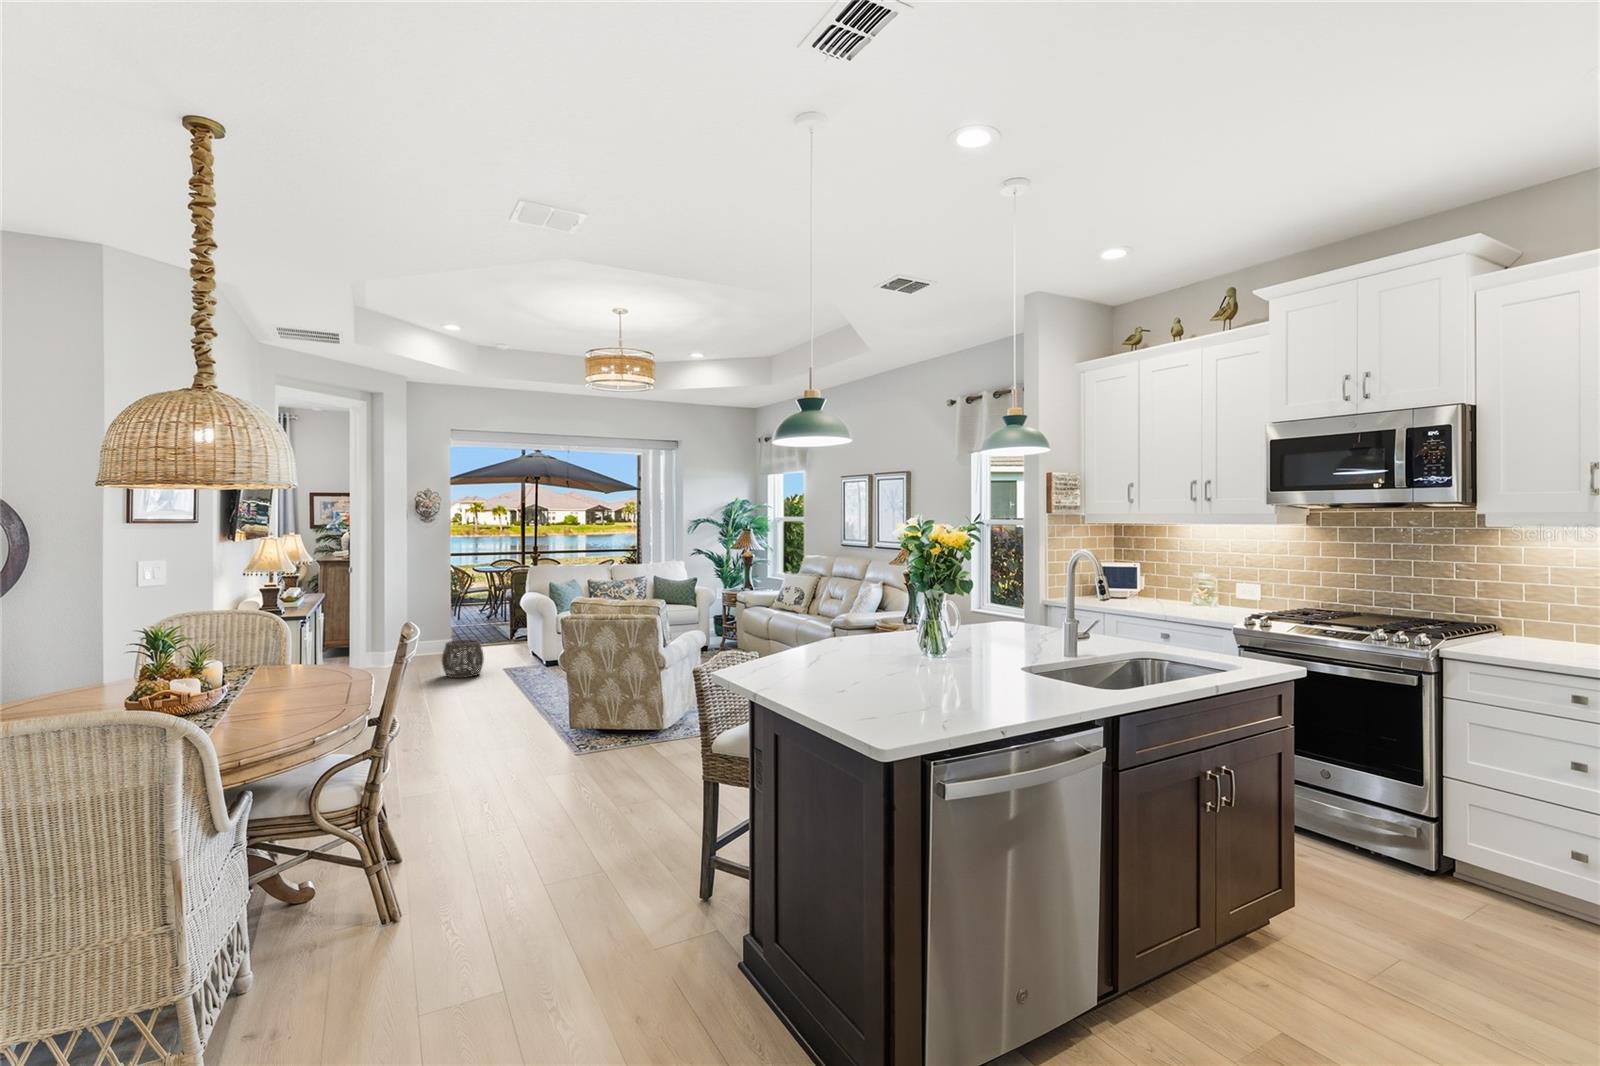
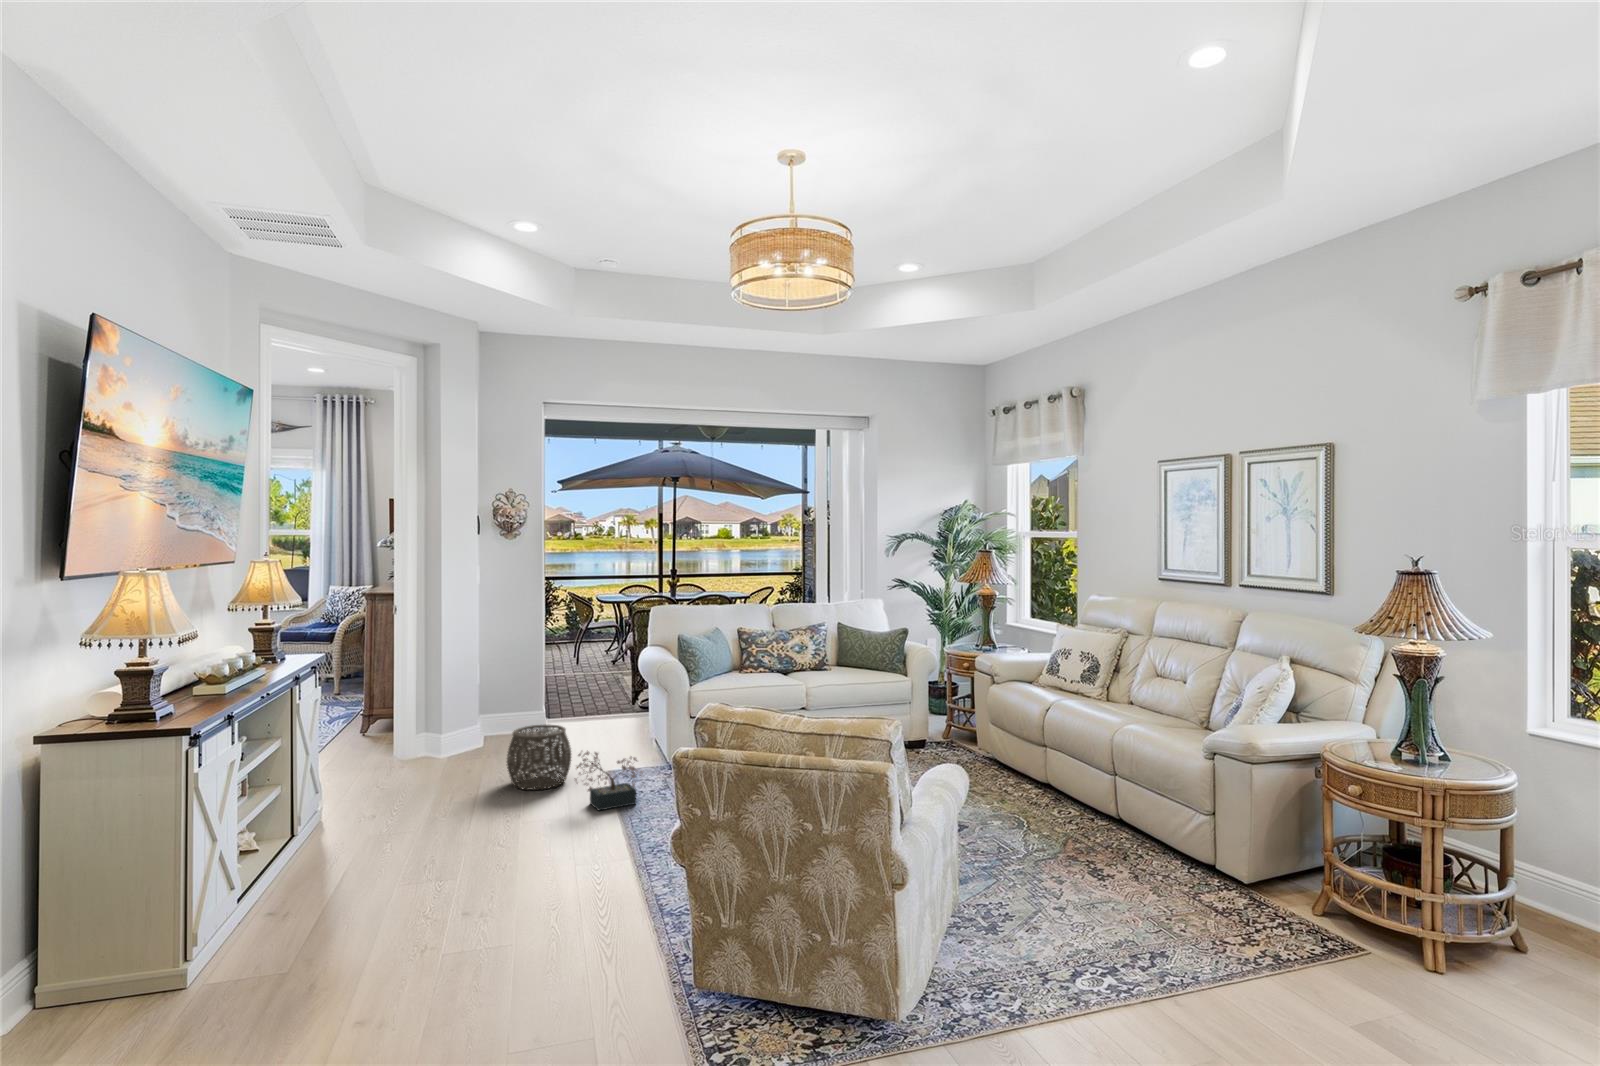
decorative plant: none [491,649,533,684] -> present [575,751,643,810]

